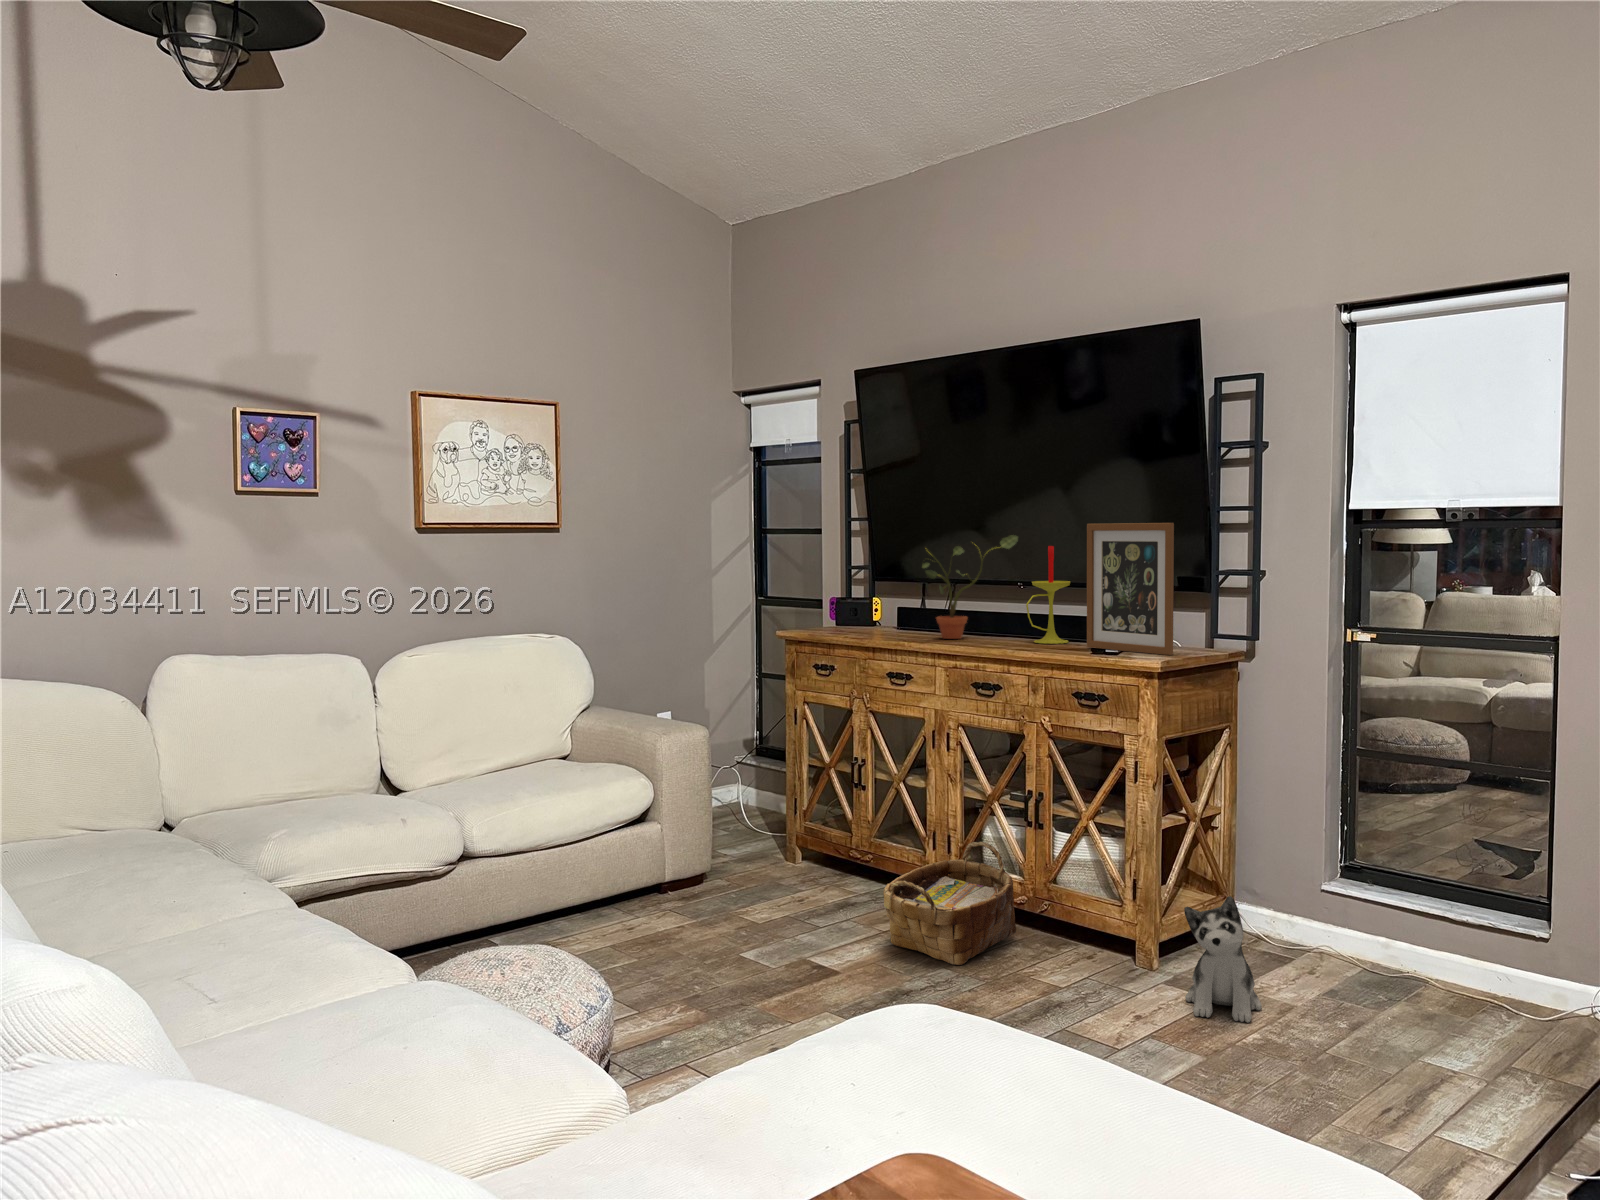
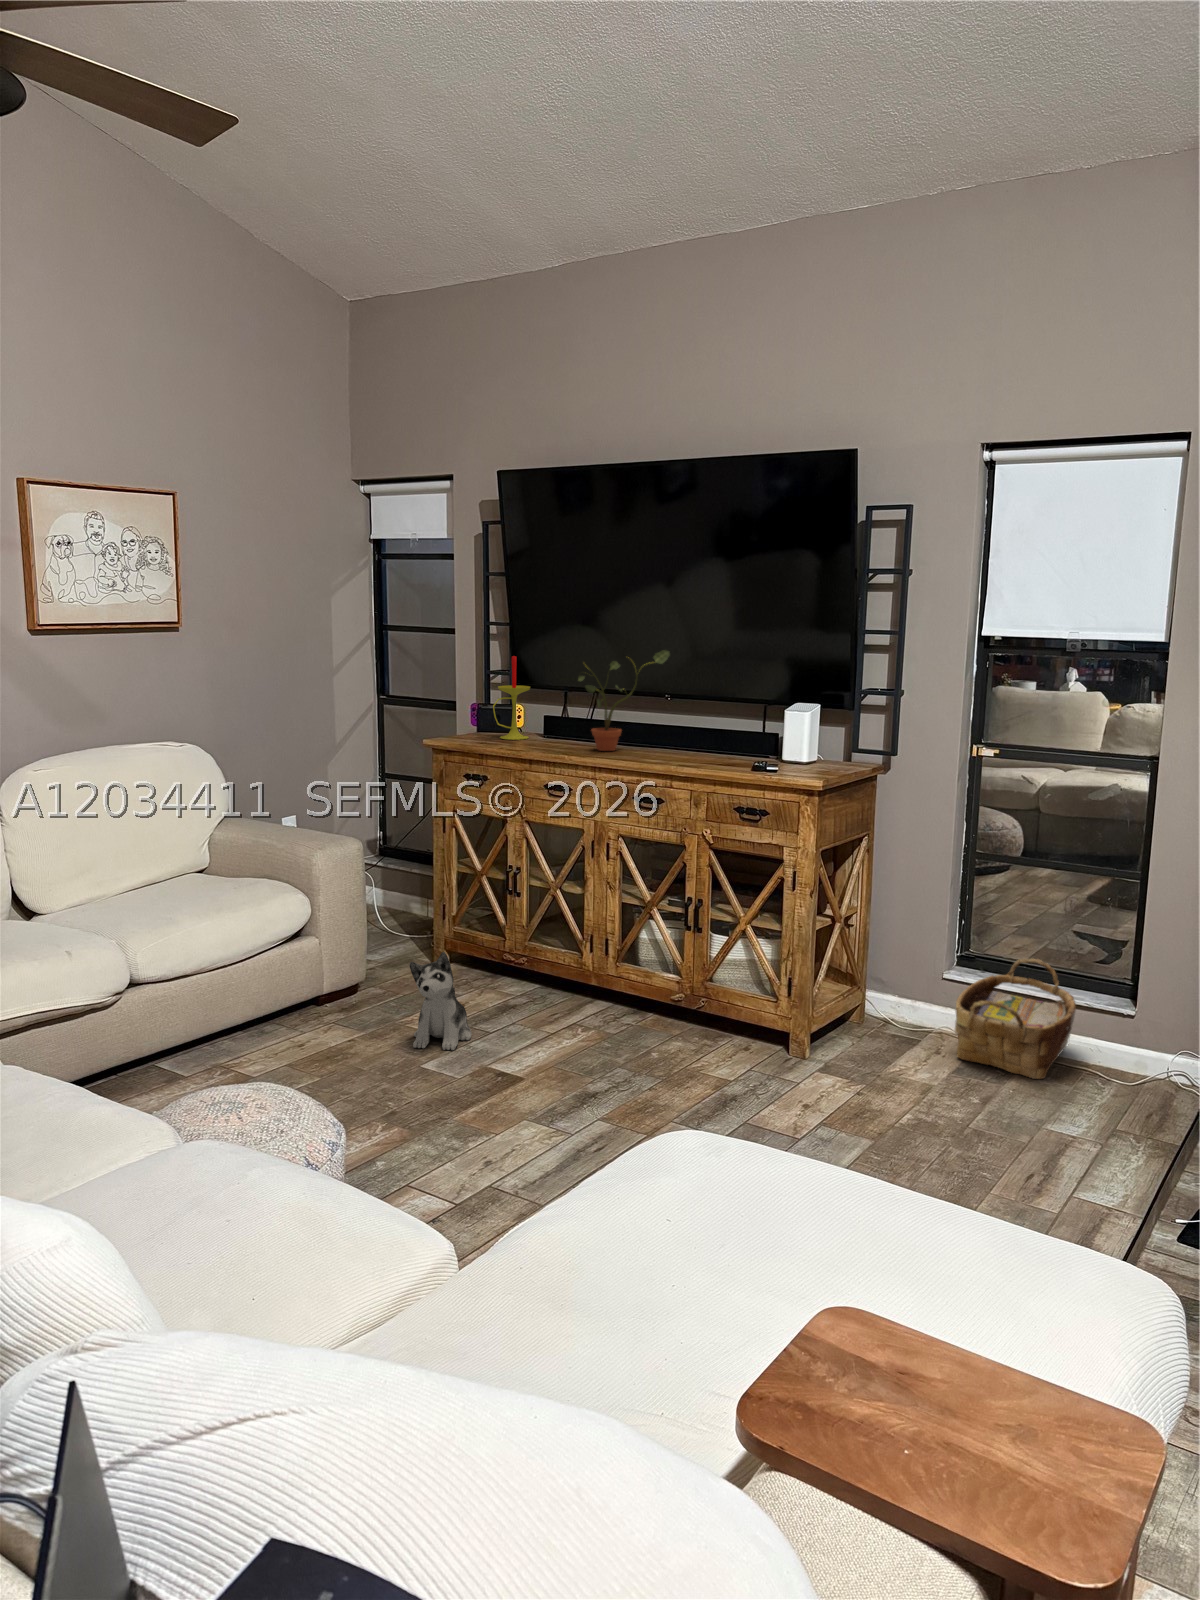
picture frame: present [1087,523,1174,655] -> none [744,646,834,773]
candle: present [1026,546,1070,644] -> present [493,656,530,740]
woven basket: present [883,842,1016,965] -> present [955,959,1076,1079]
plush toy: present [1184,896,1262,1023] -> present [410,952,472,1050]

